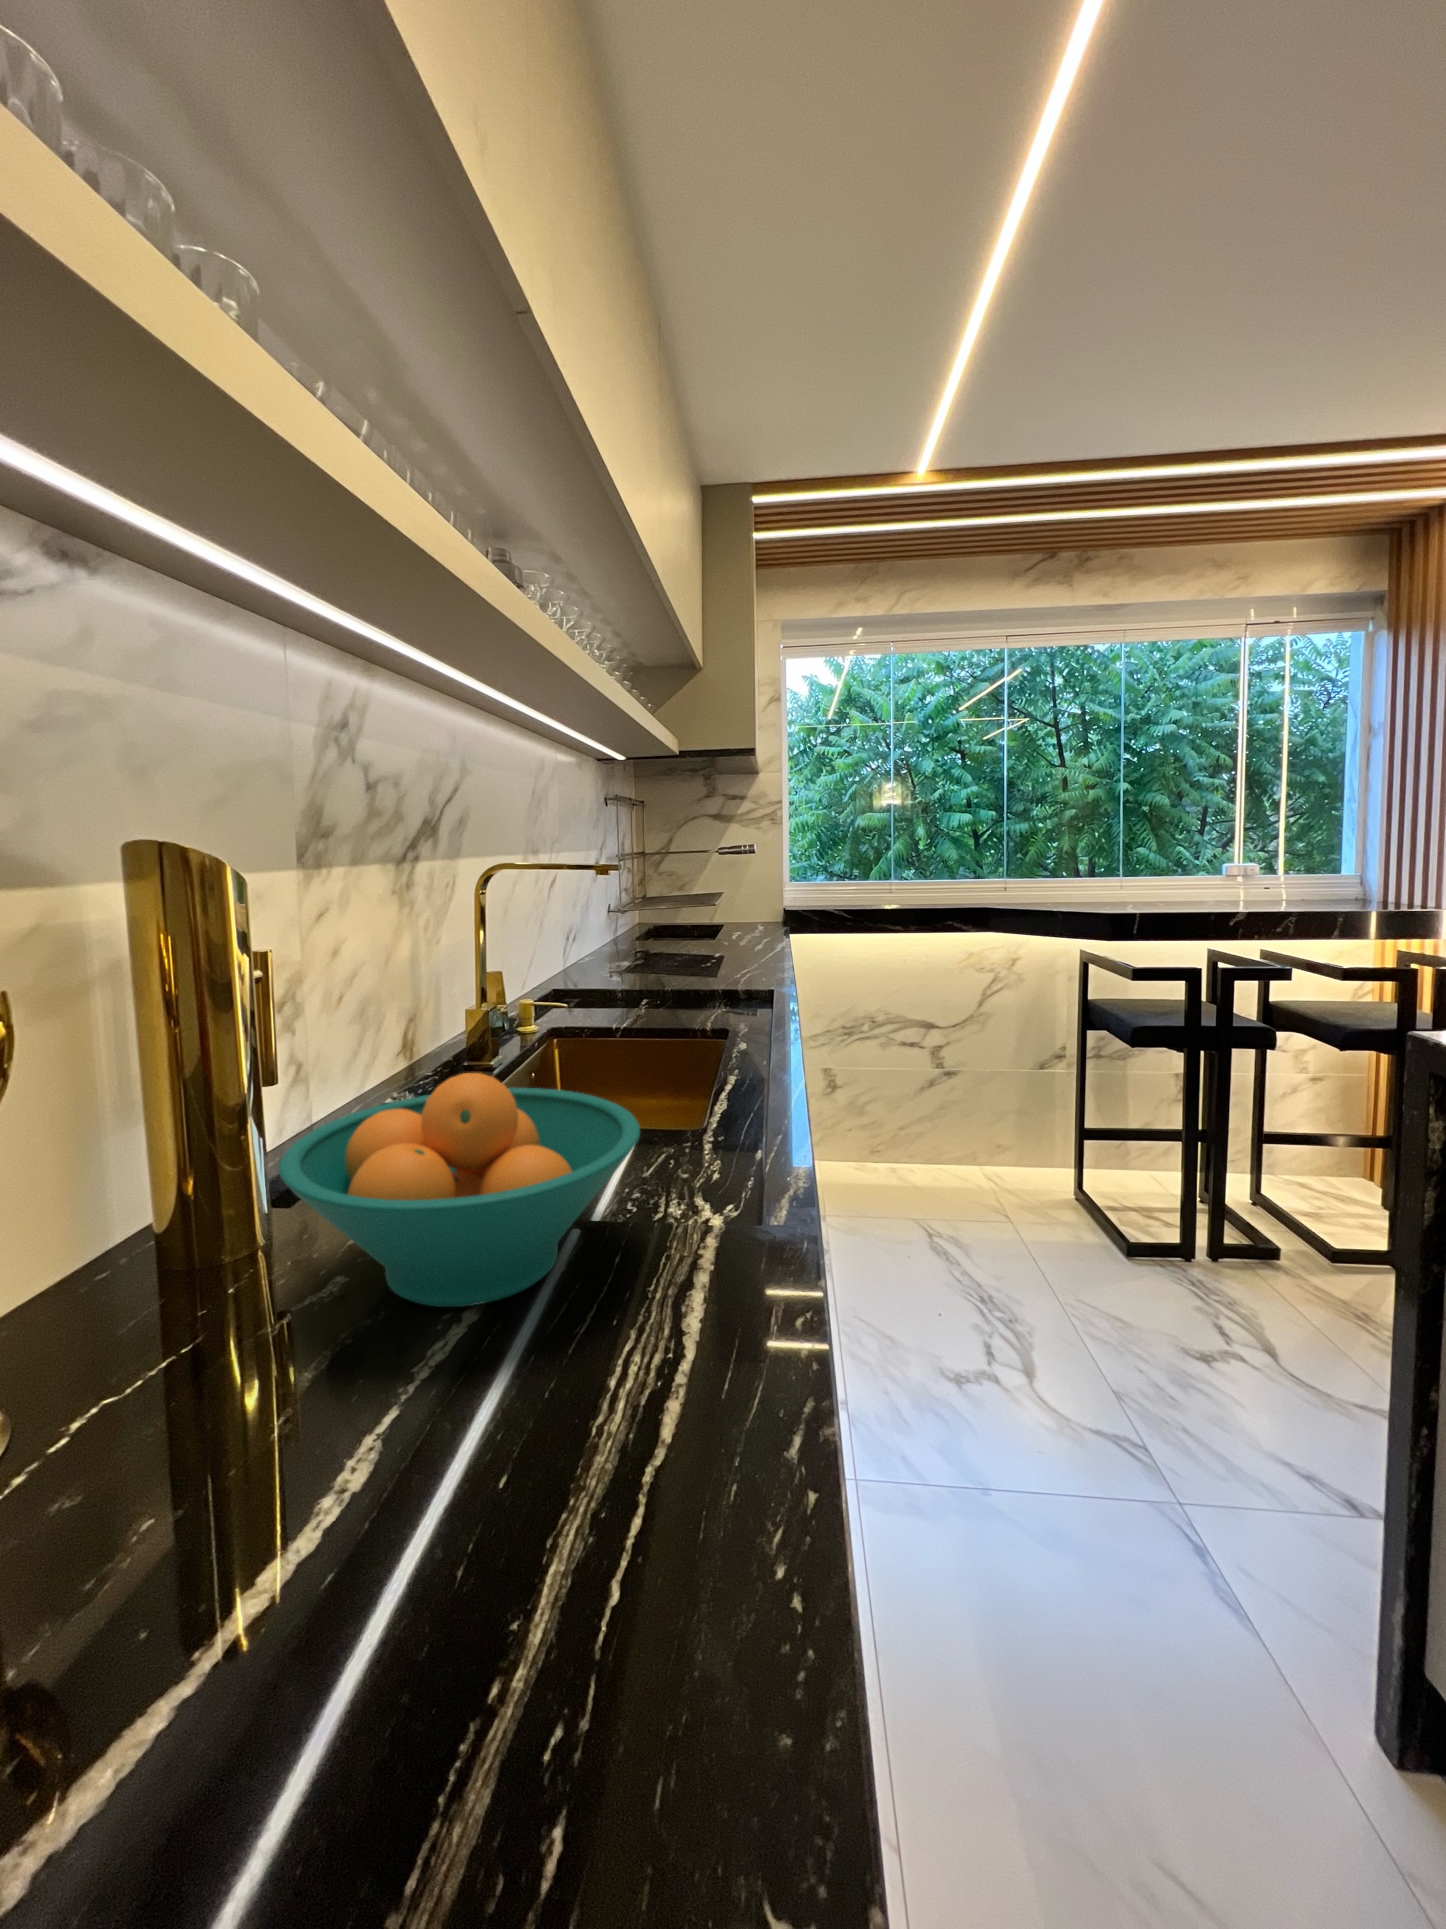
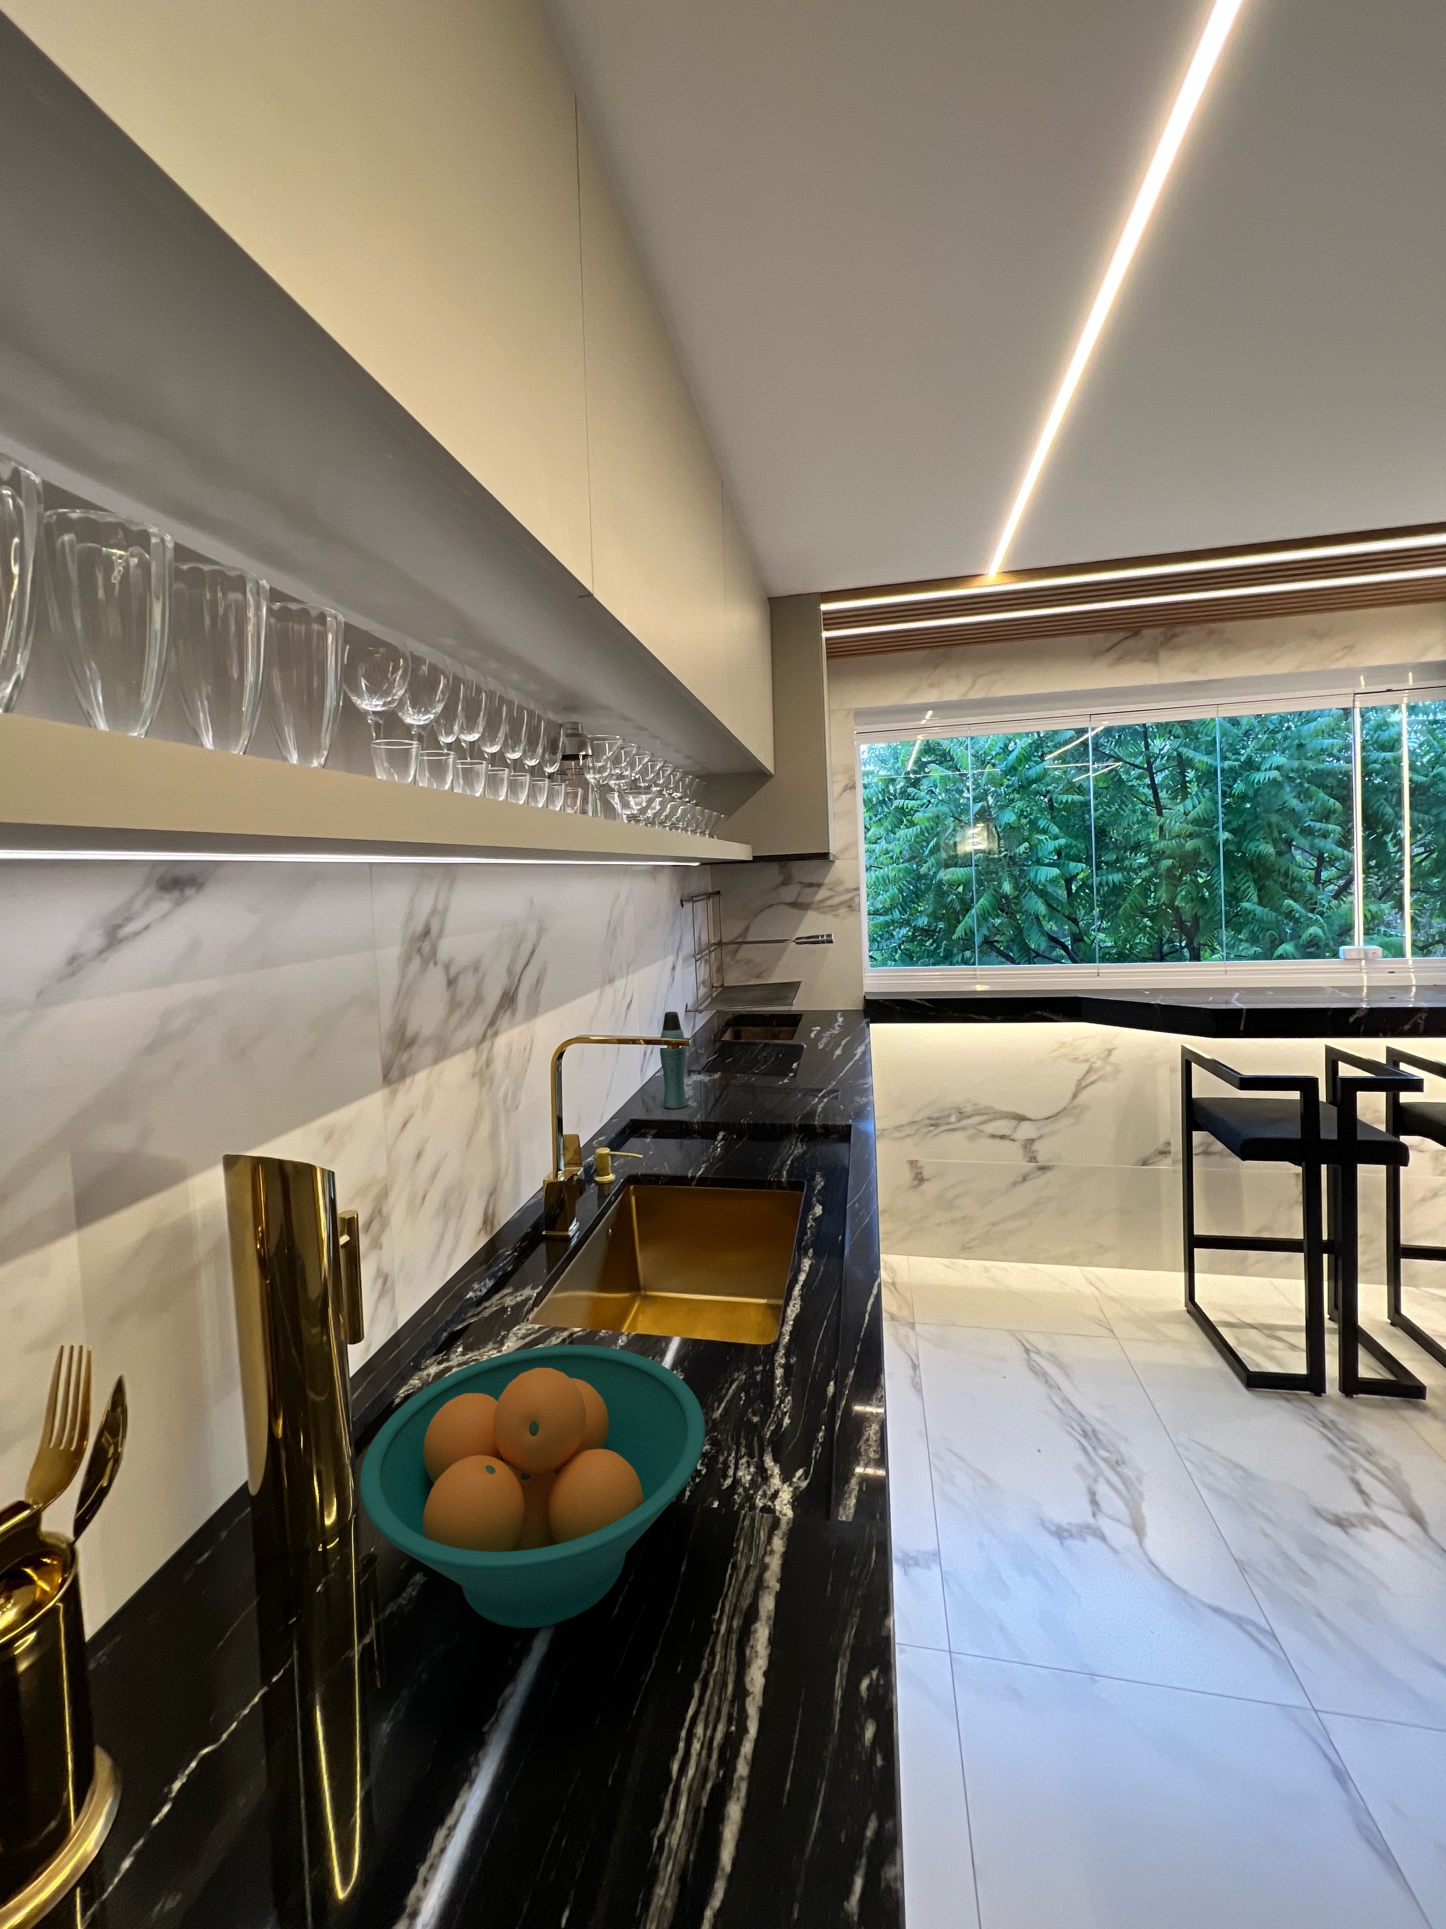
bottle: none [582,890,608,986] -> present [660,1012,687,1108]

